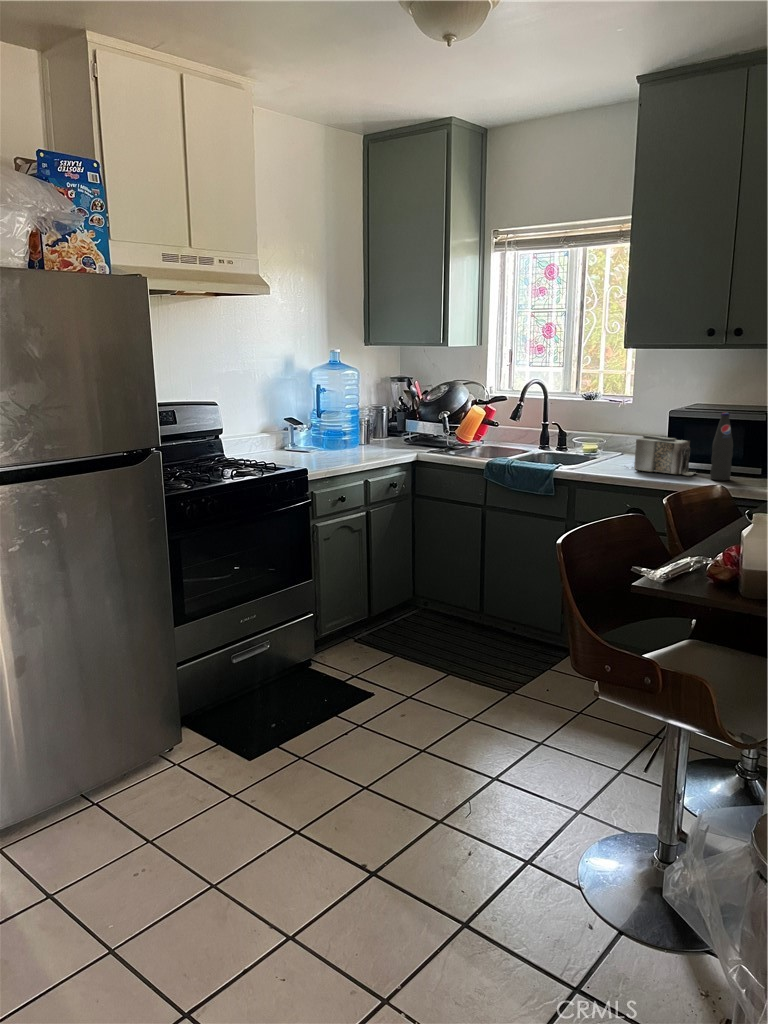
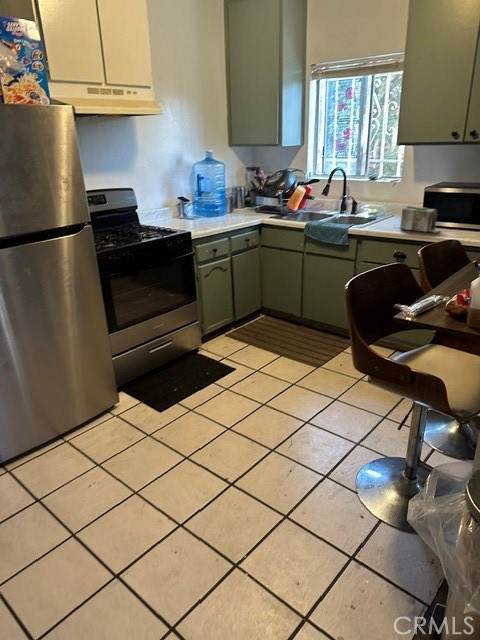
bottle: present [710,413,733,480] -> none [449,191,466,236]

